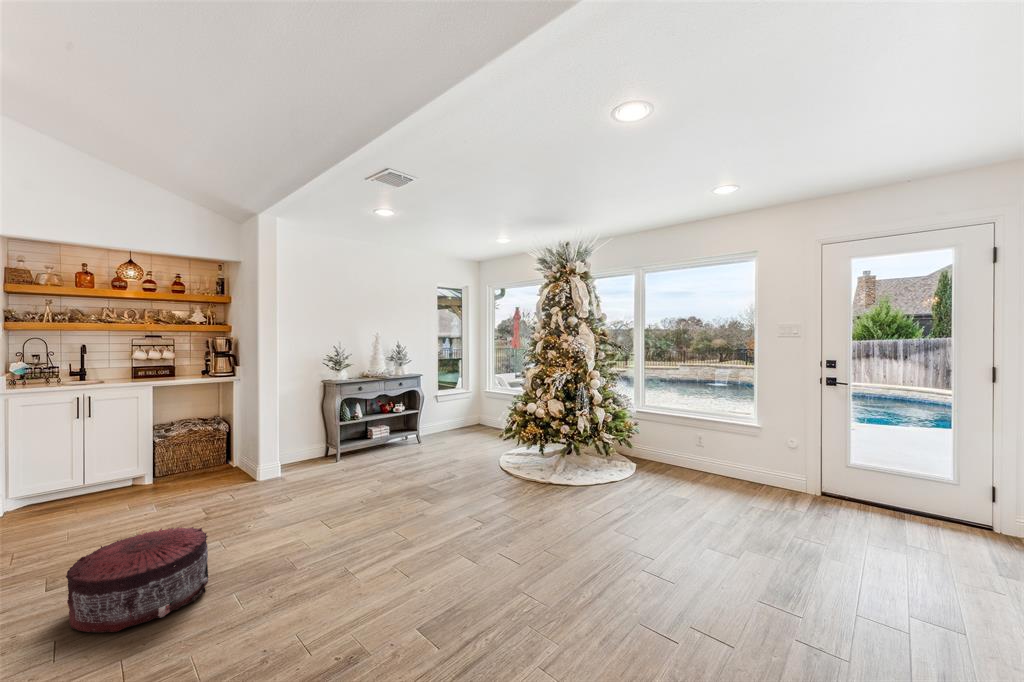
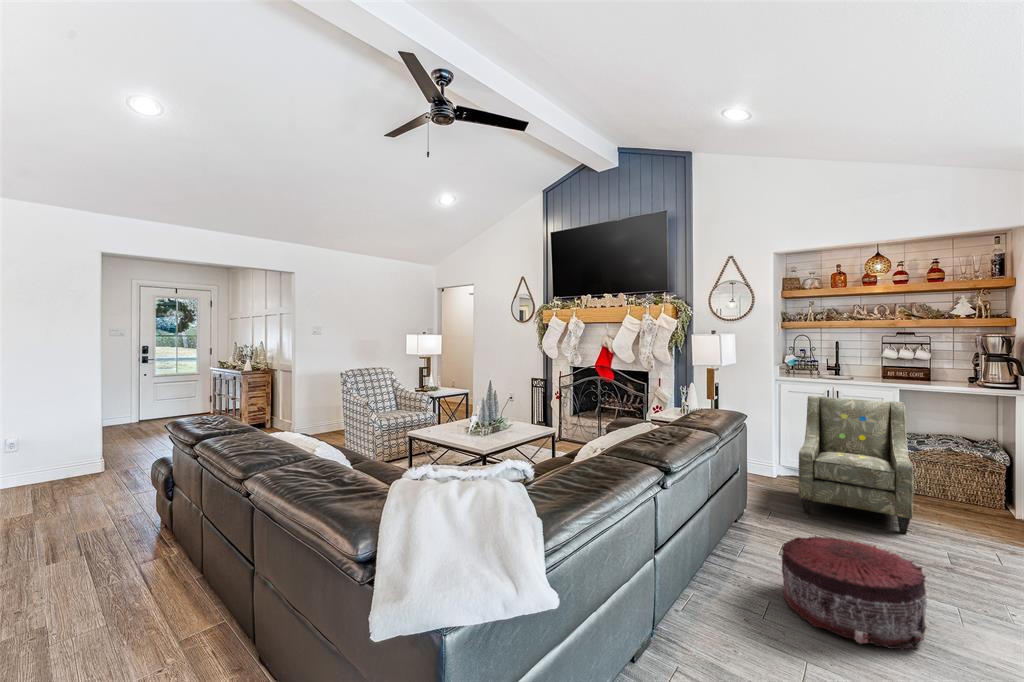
armchair: none [52,398,173,534] -> present [799,396,914,534]

